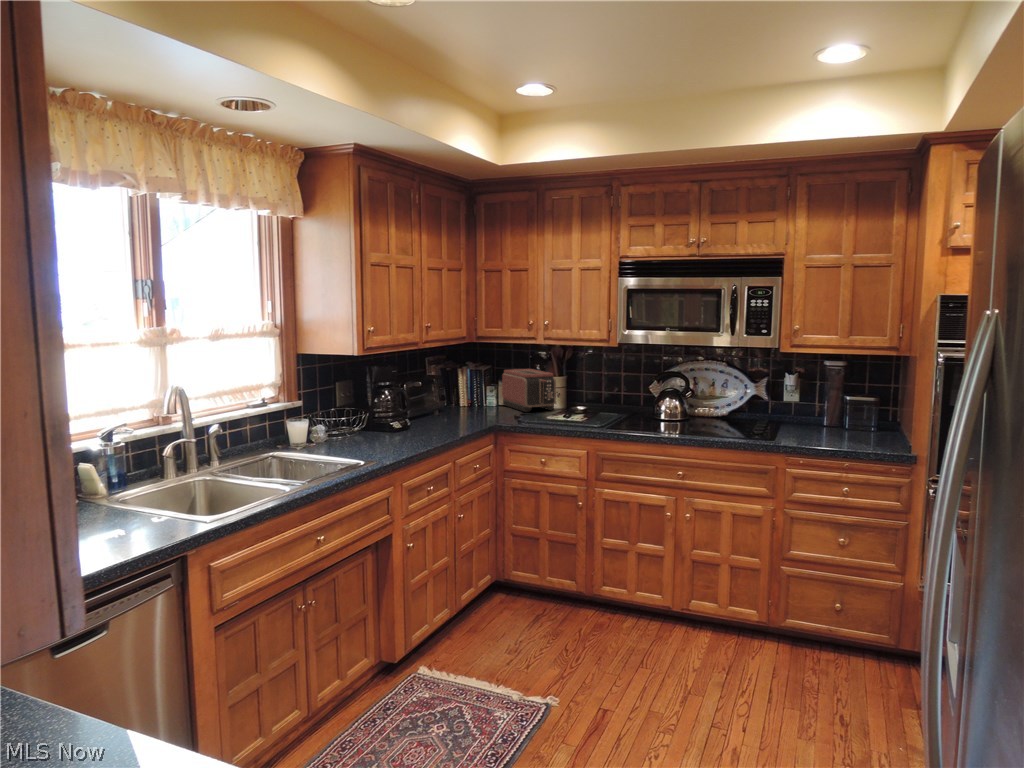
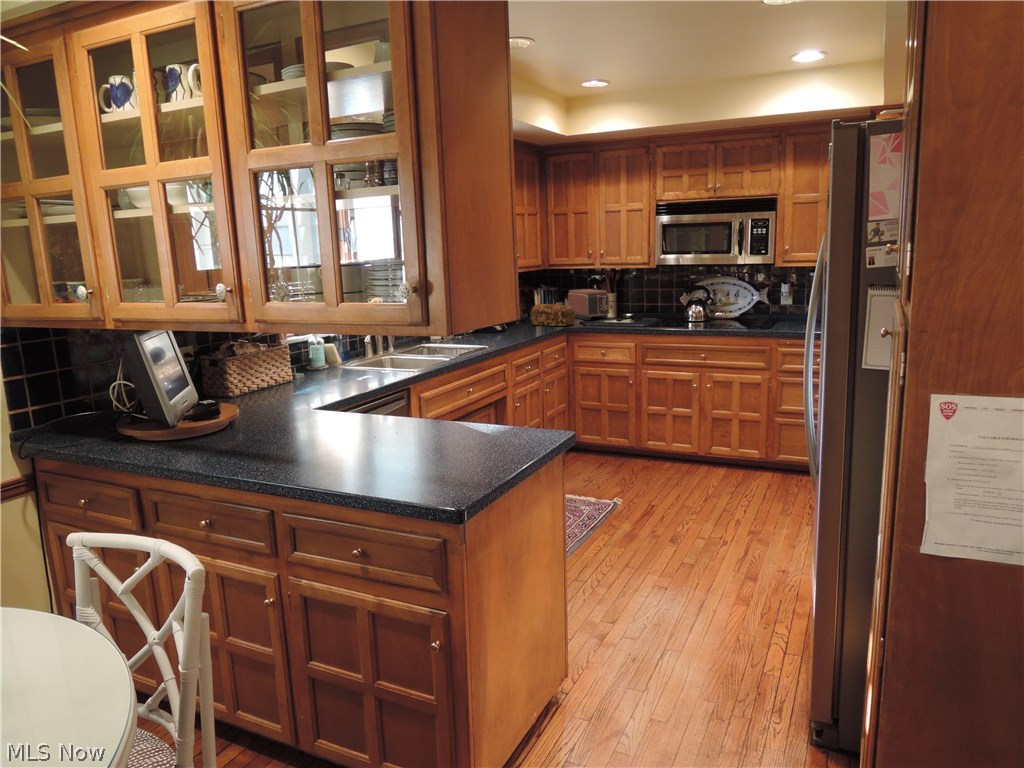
bread loaf: none [448,390,507,422] -> present [531,304,575,326]

